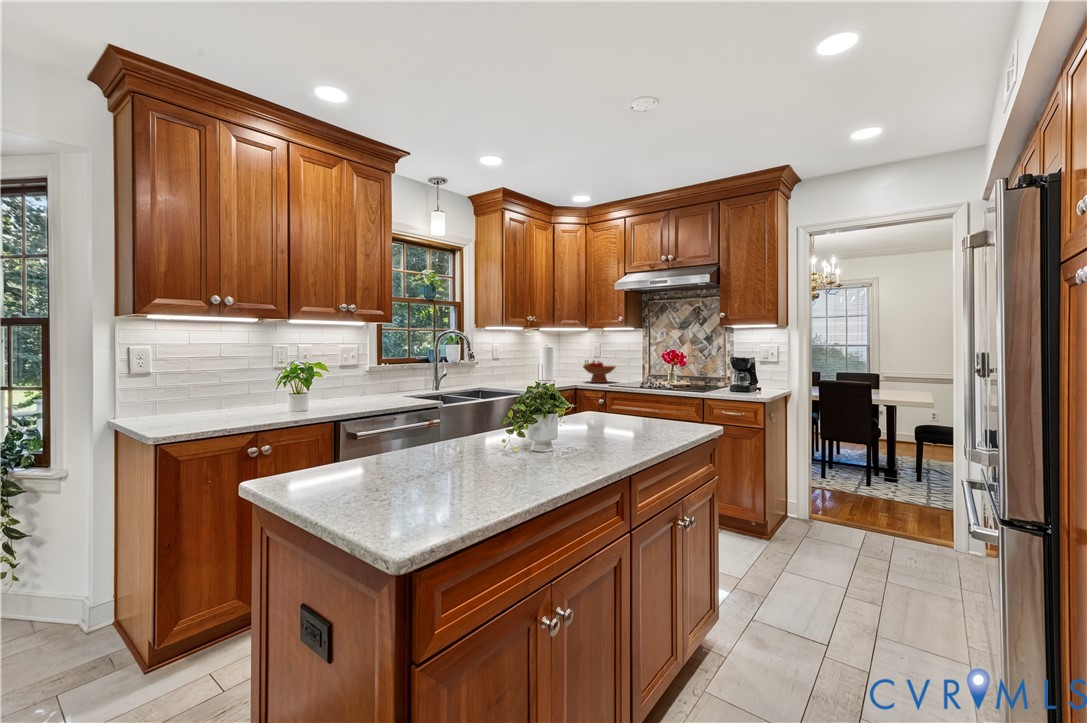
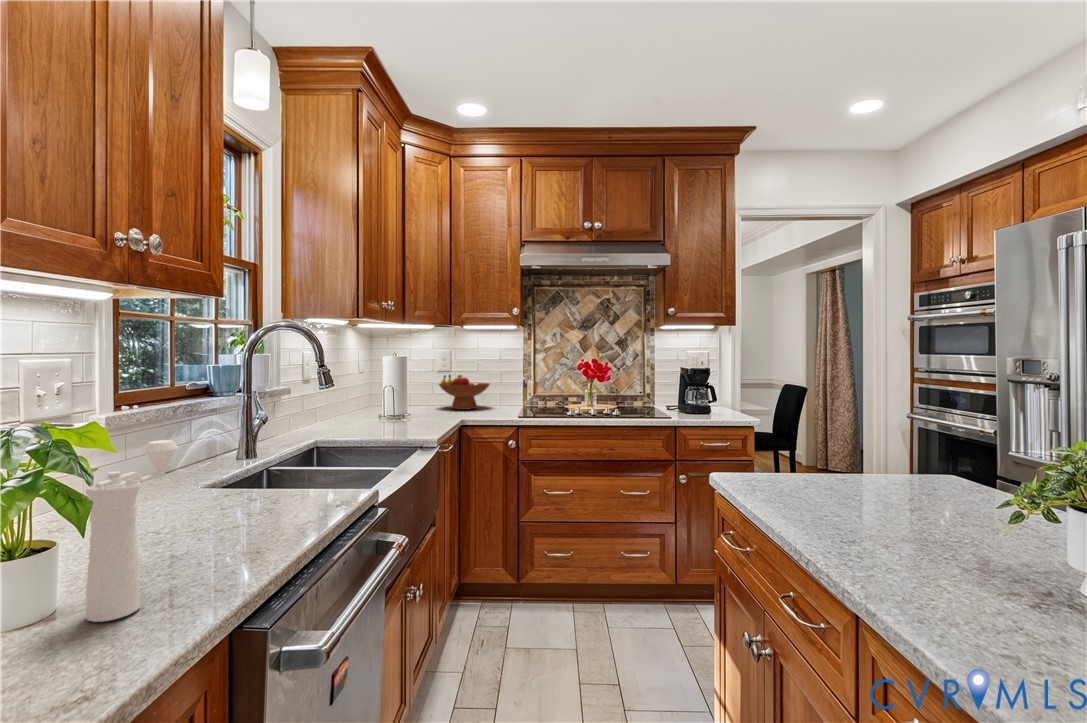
pepper mill: none [334,371,361,411] -> present [86,440,178,622]

